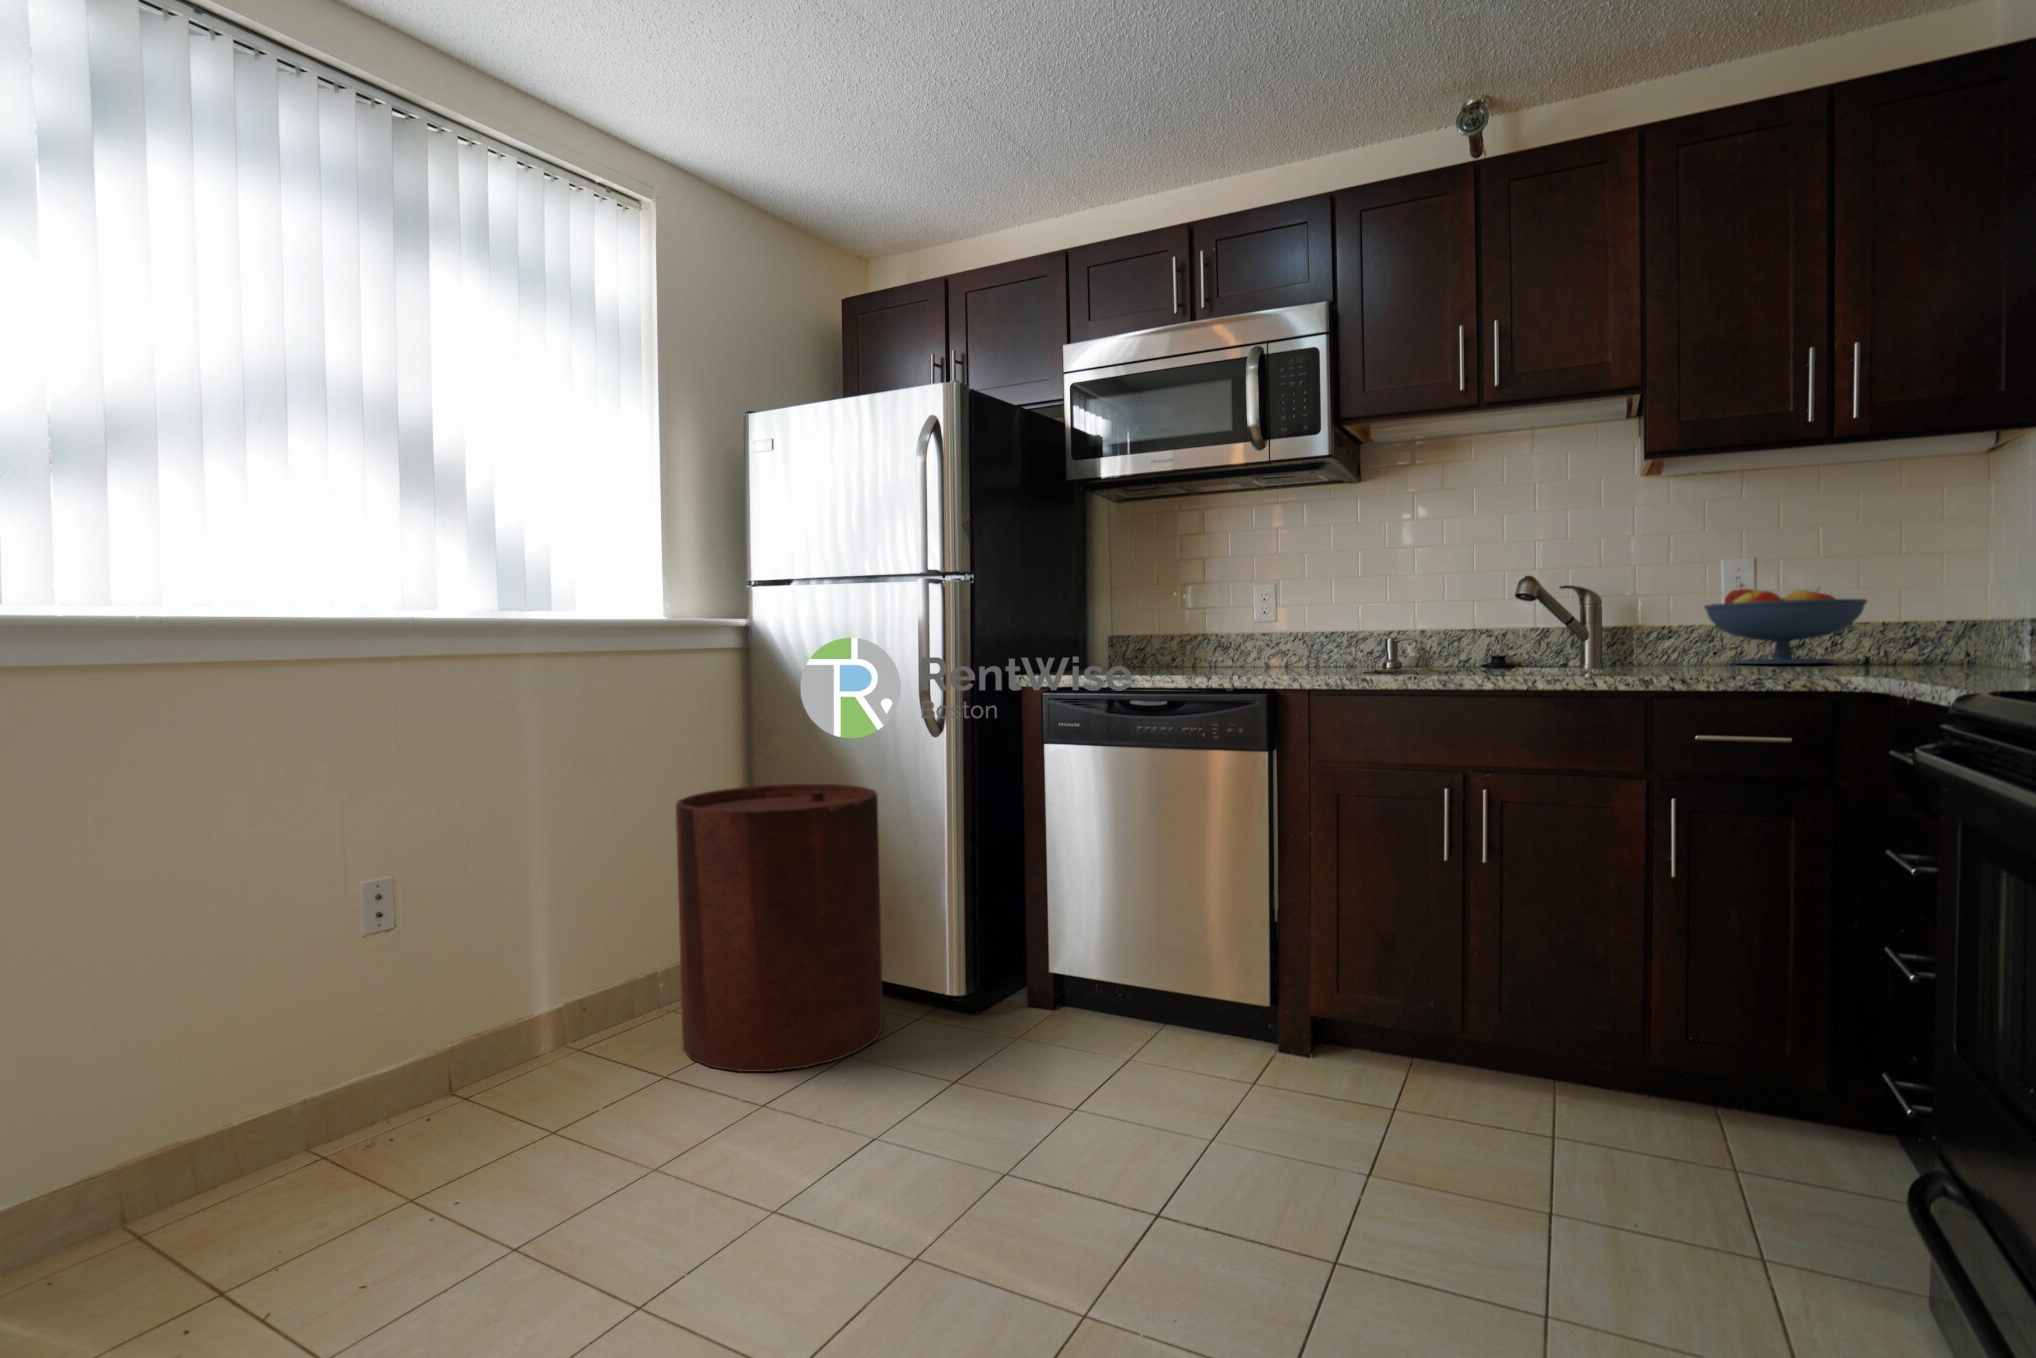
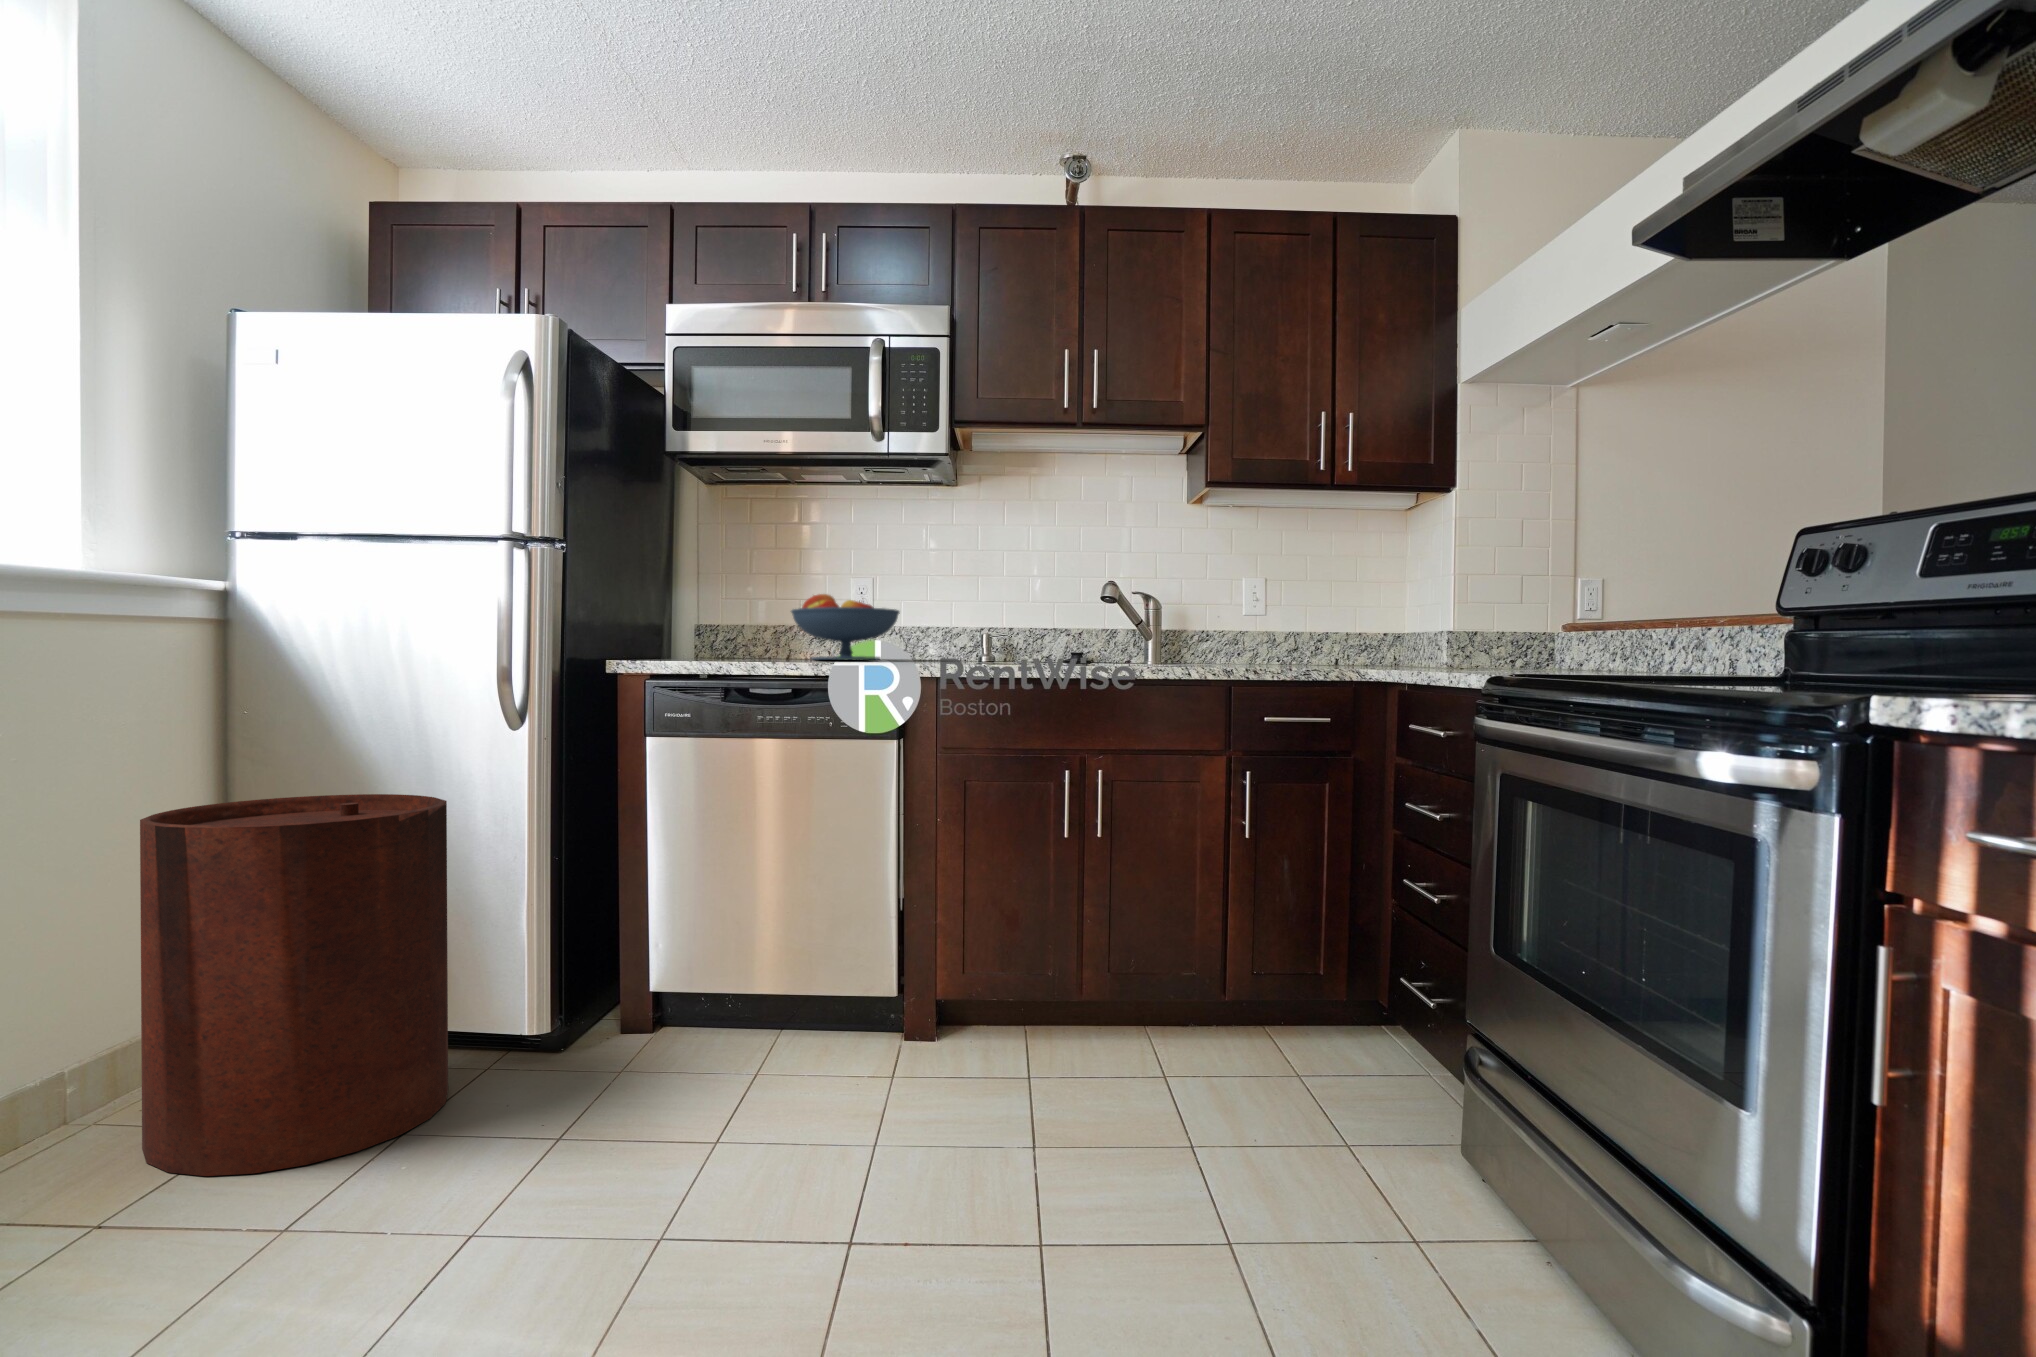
fruit bowl: present [1704,589,1867,664] -> present [791,594,900,660]

